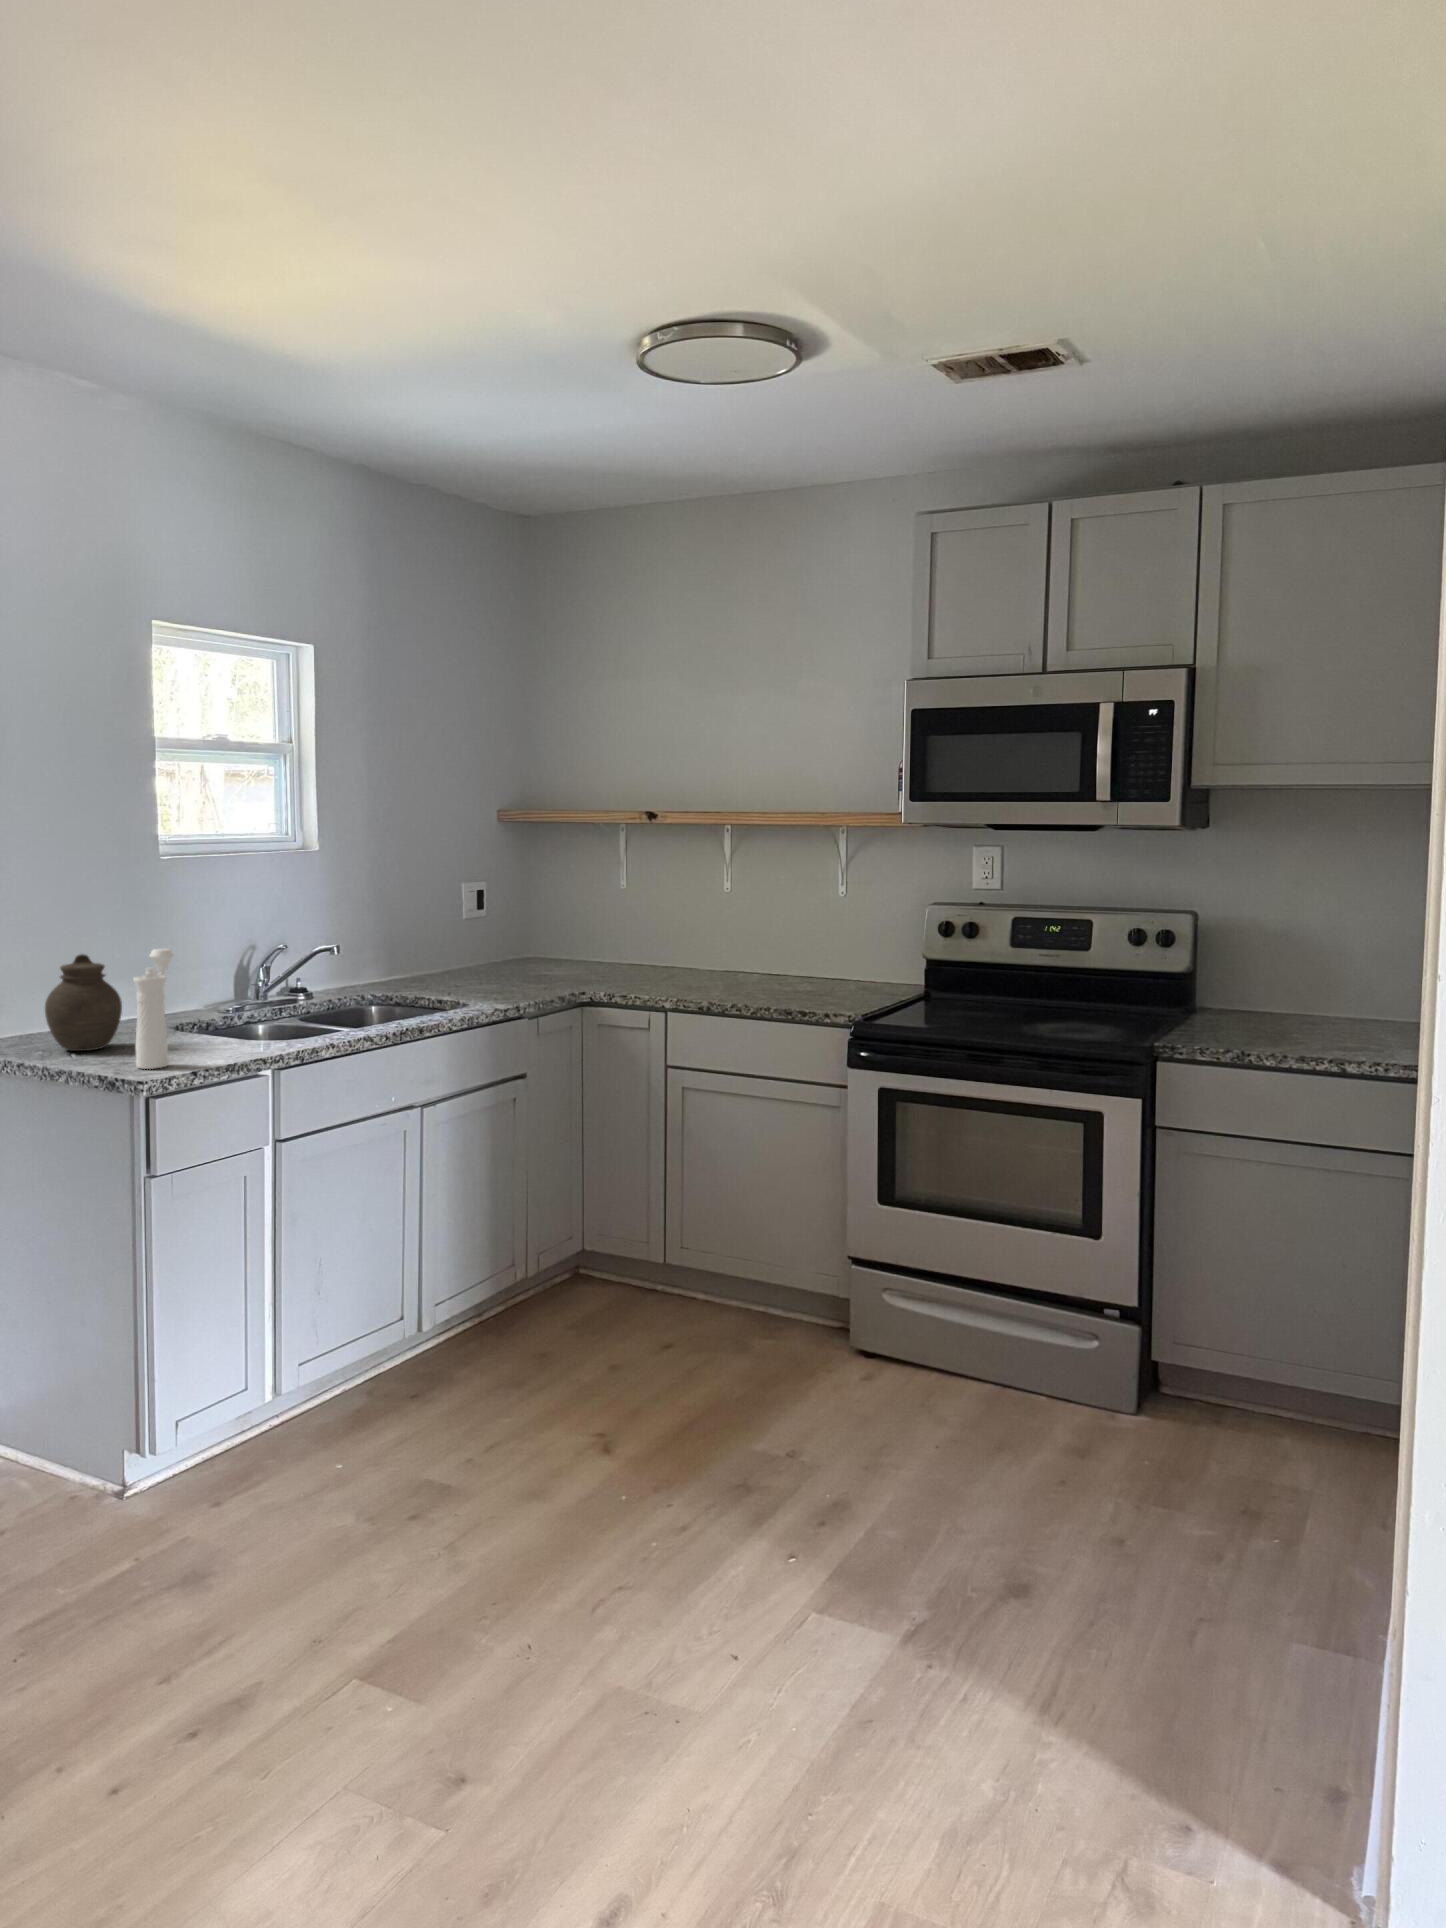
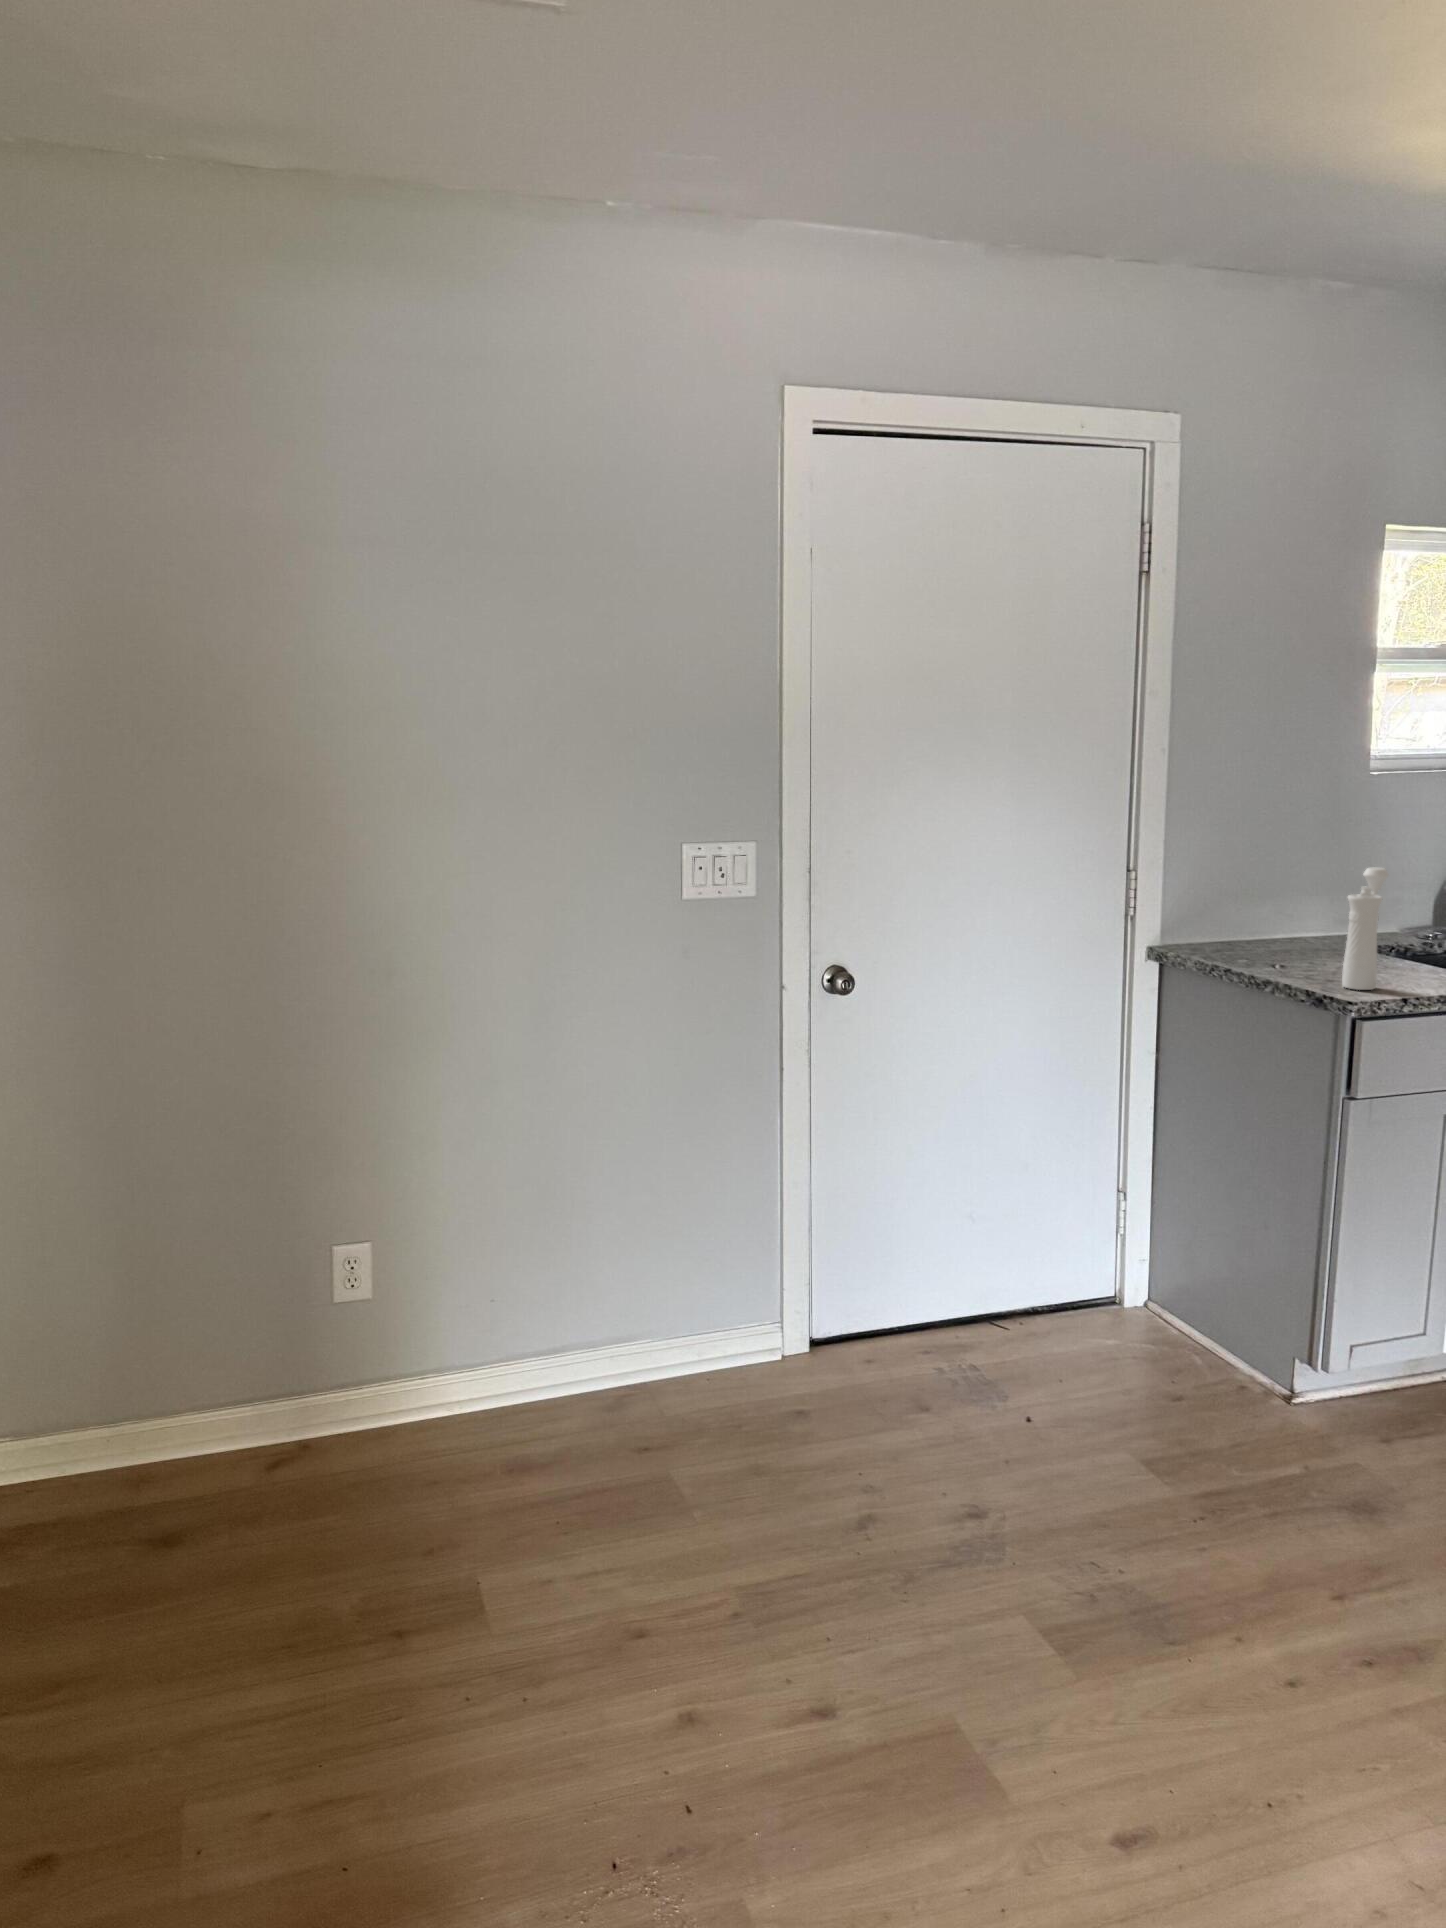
jar: present [45,954,122,1051] -> none [1250,868,1325,963]

